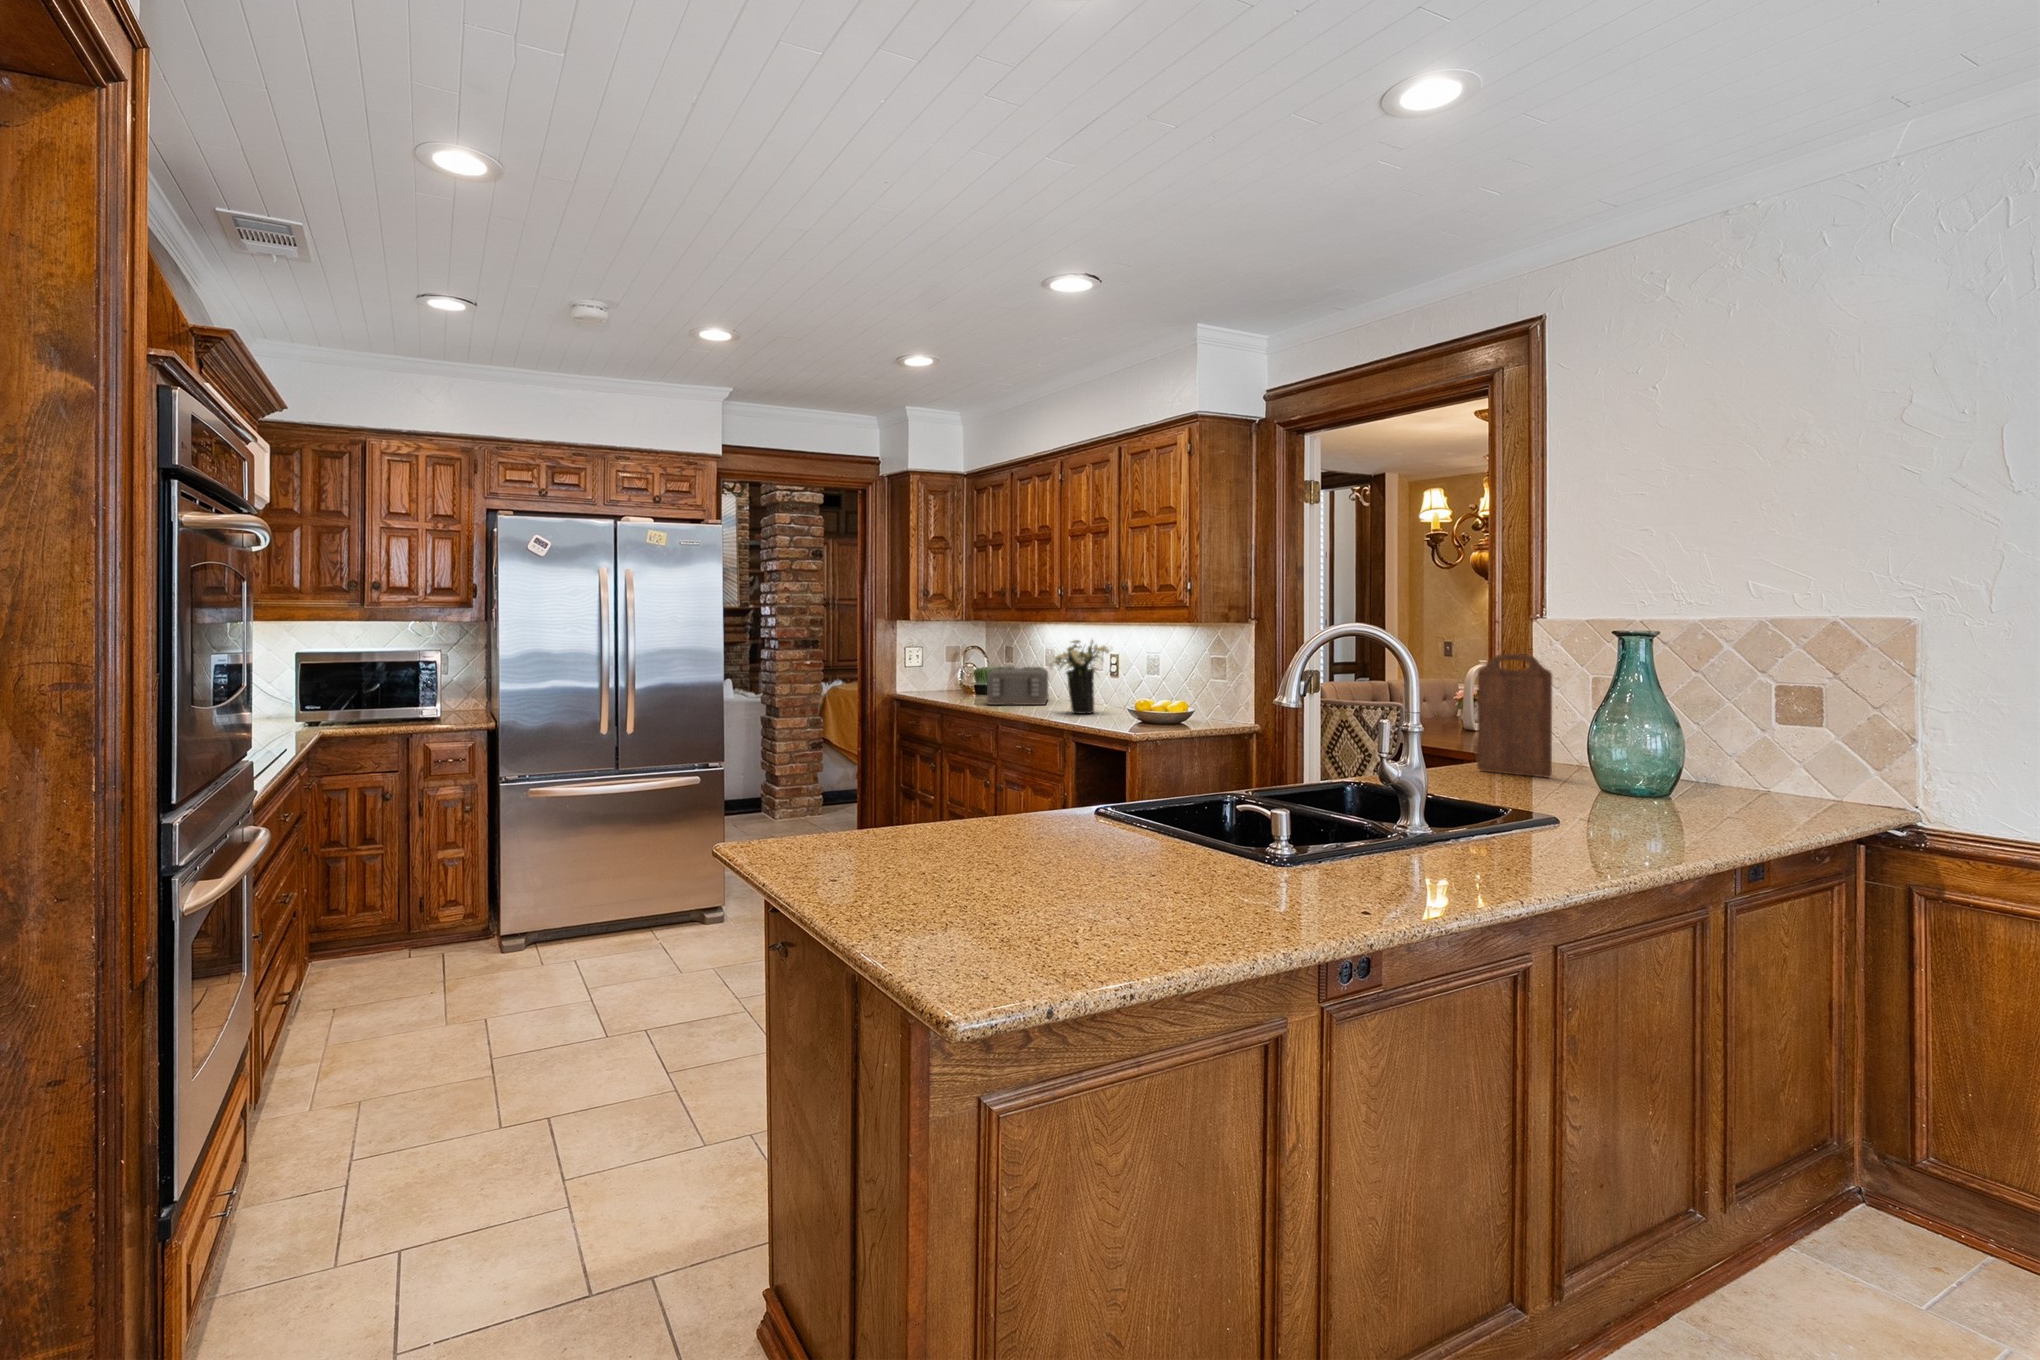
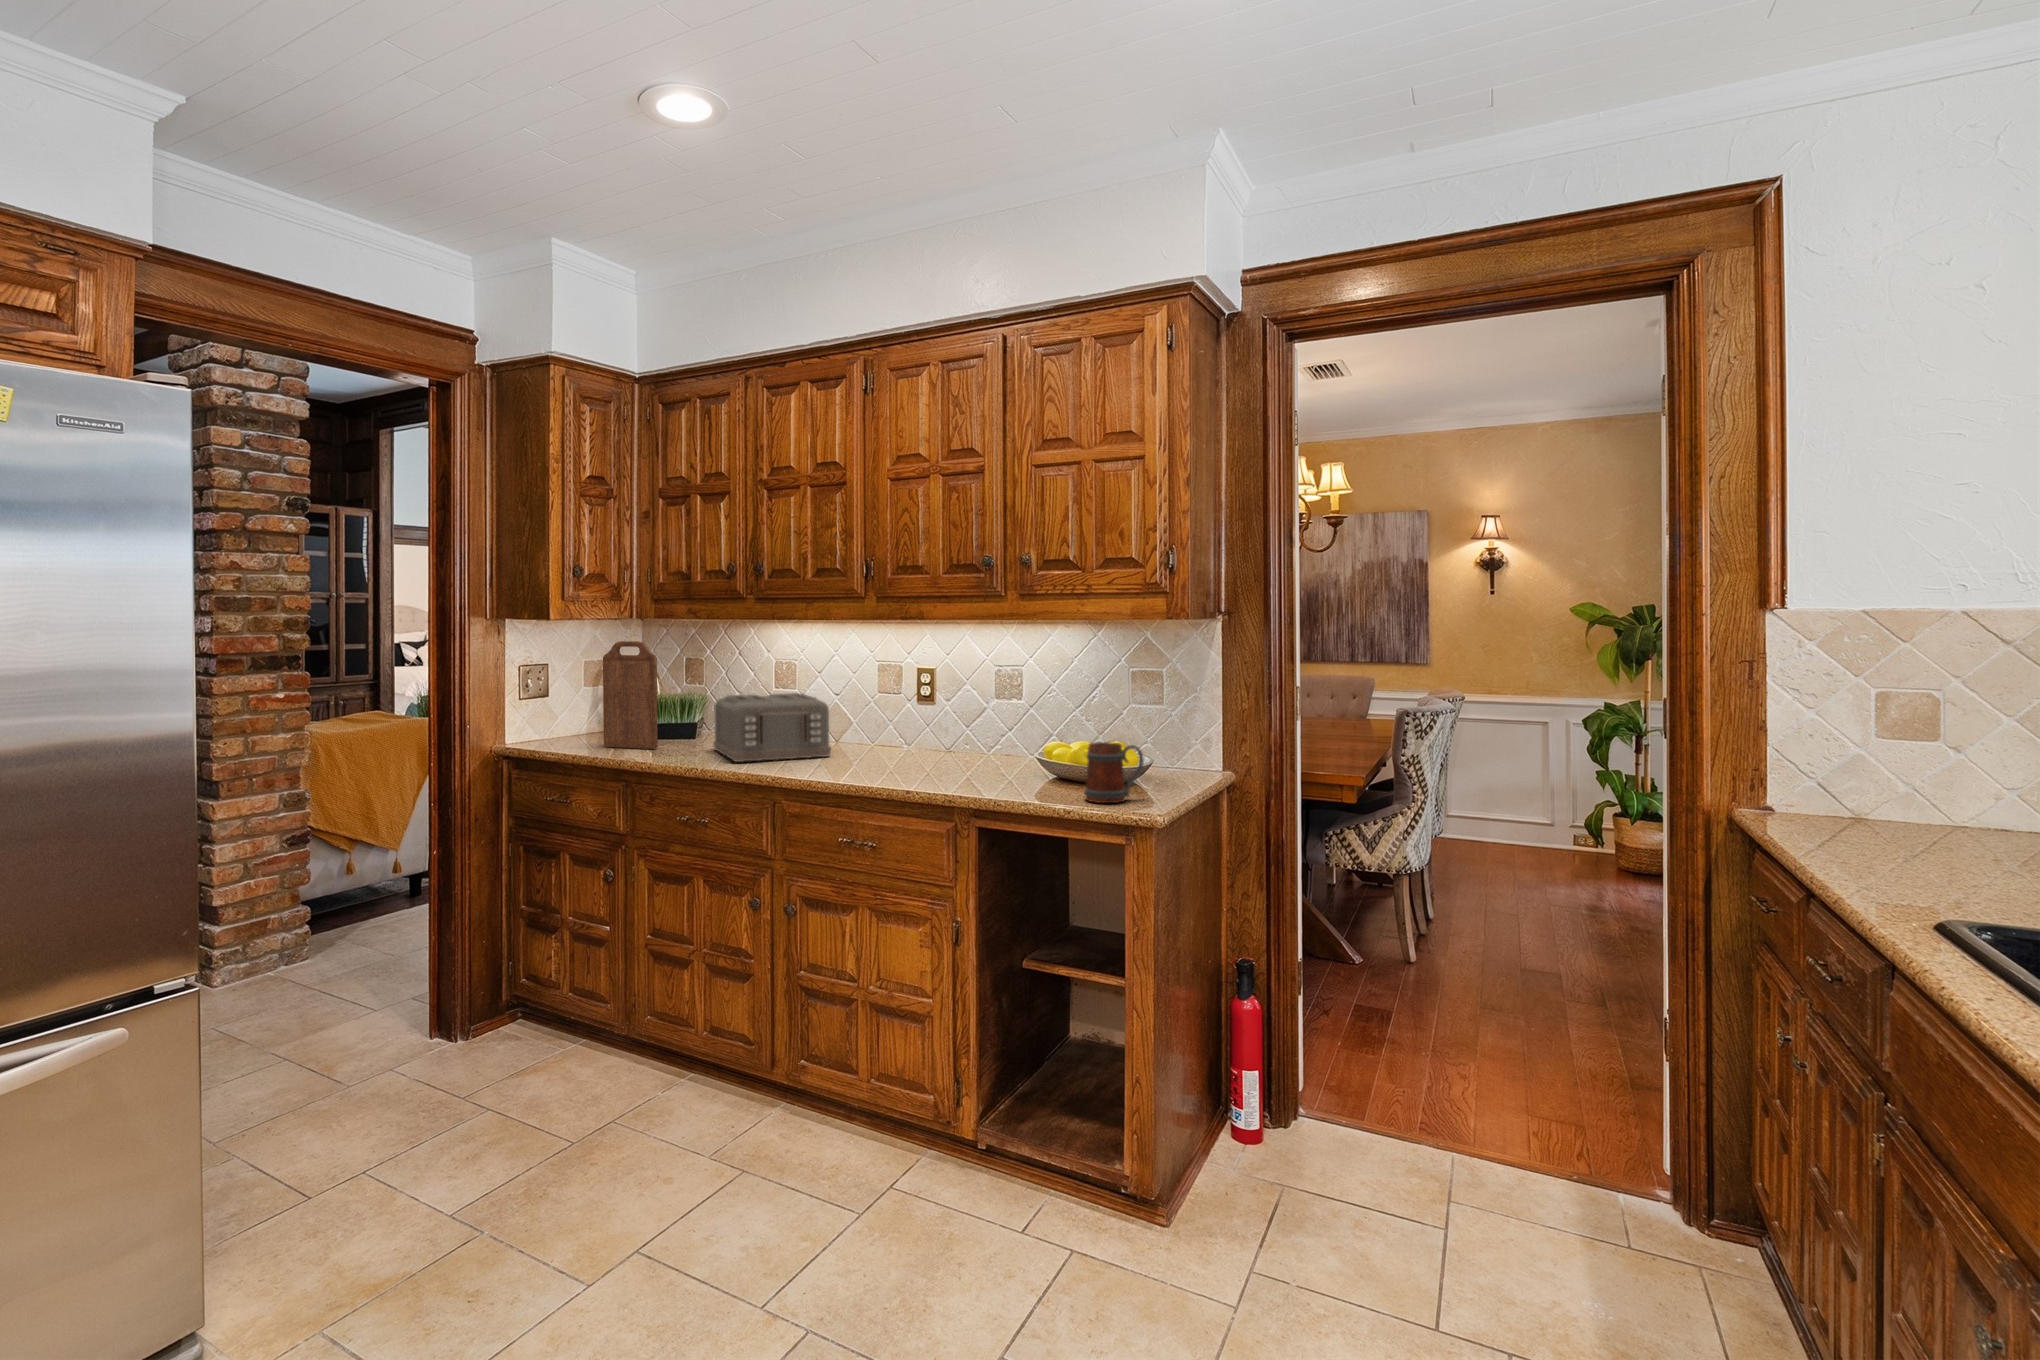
flower arrangement: present [1049,640,1110,714] -> none [872,646,979,772]
cutting board: present [1477,654,1552,777] -> present [603,641,658,749]
mug: none [1119,696,1153,730] -> present [1085,742,1144,803]

